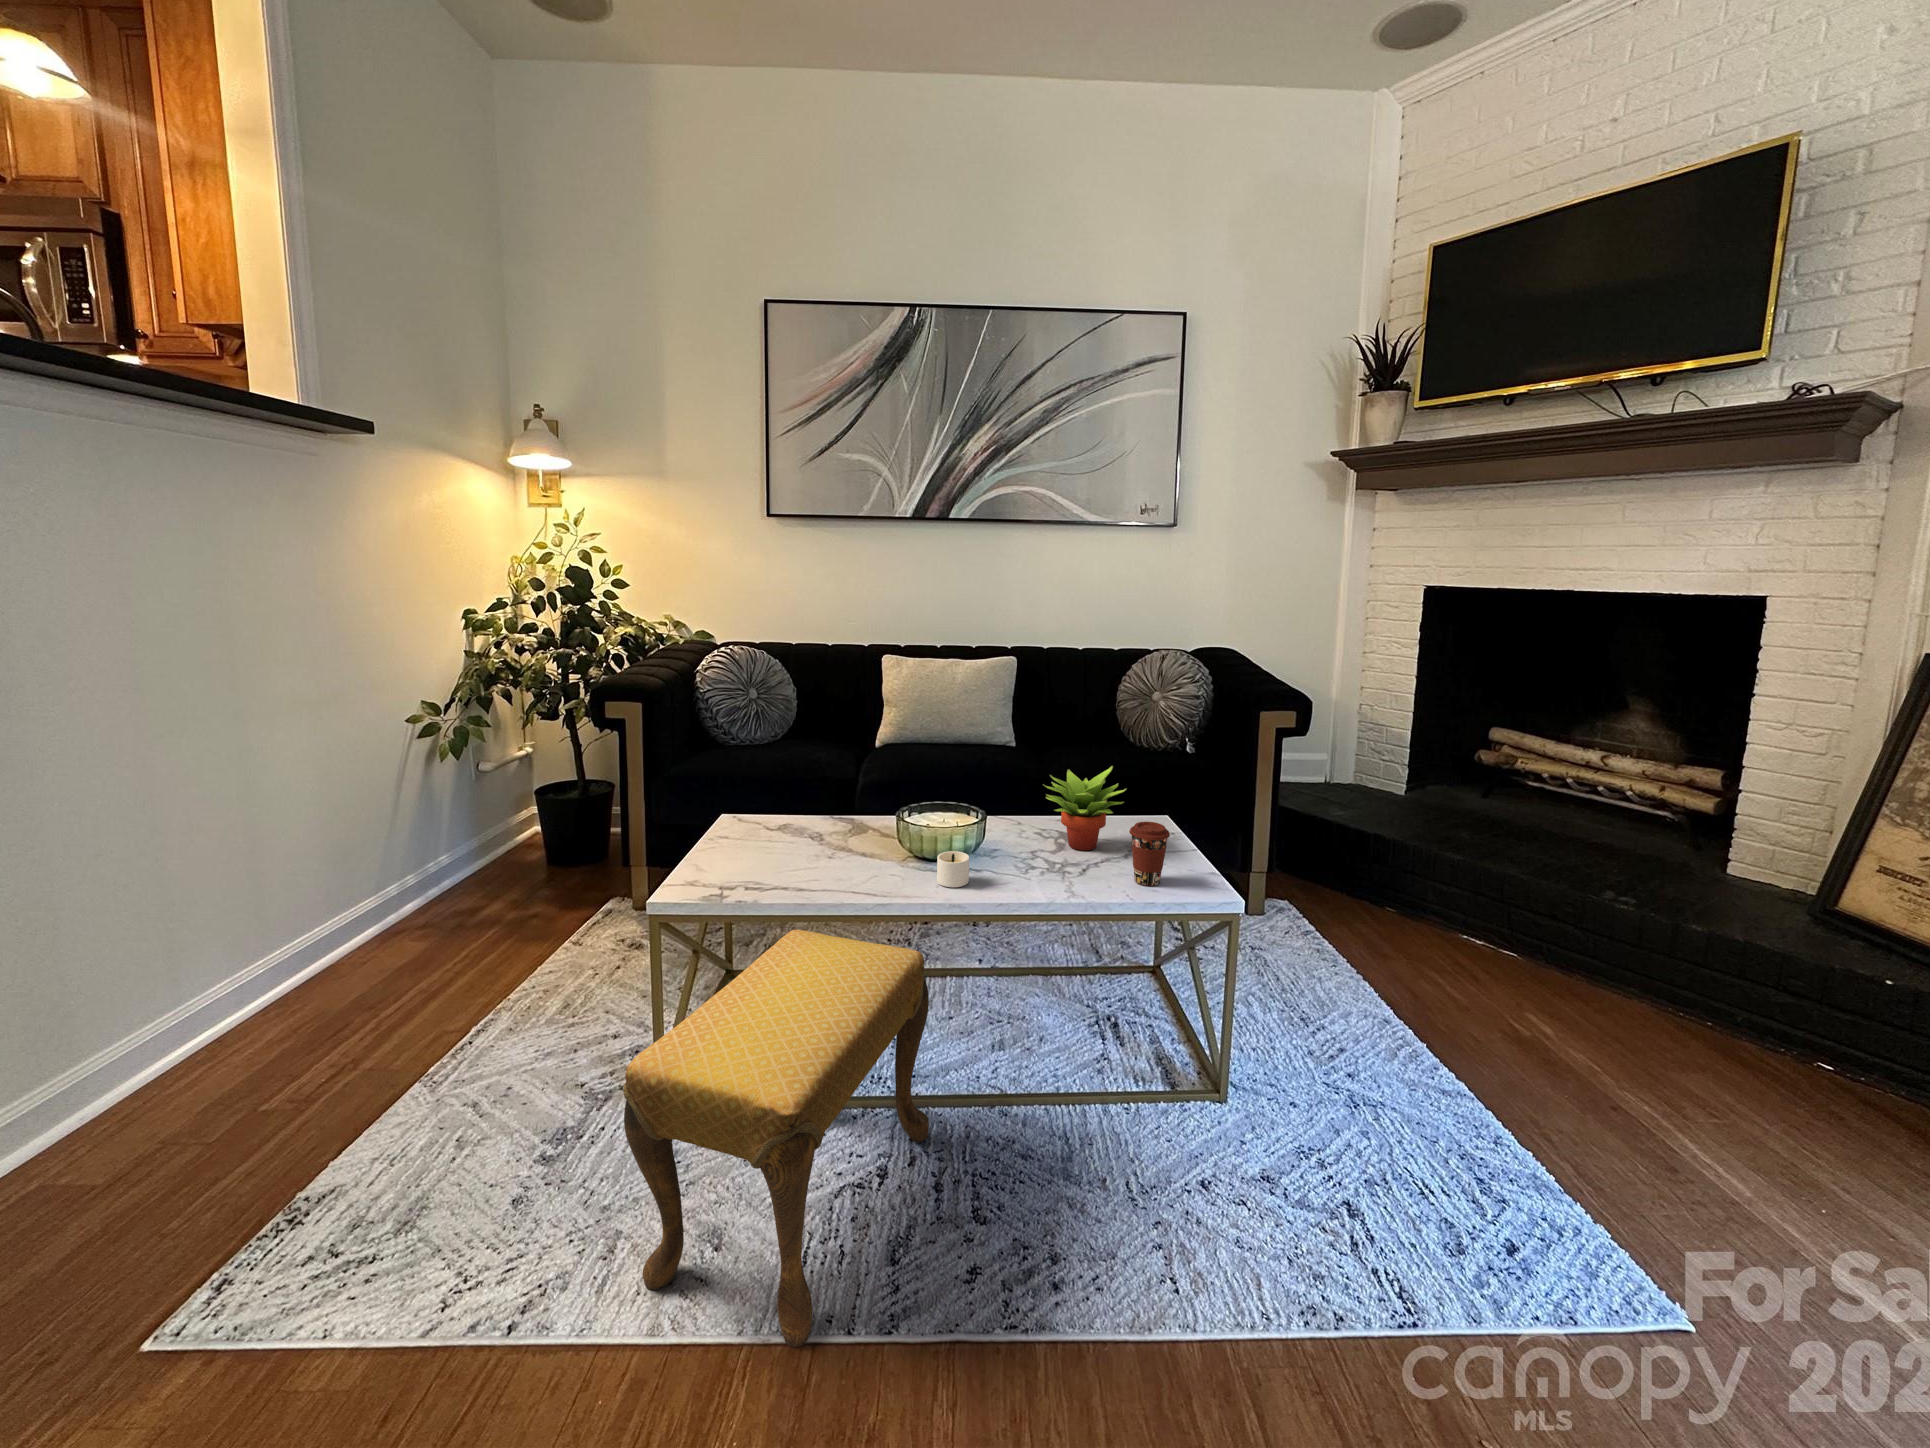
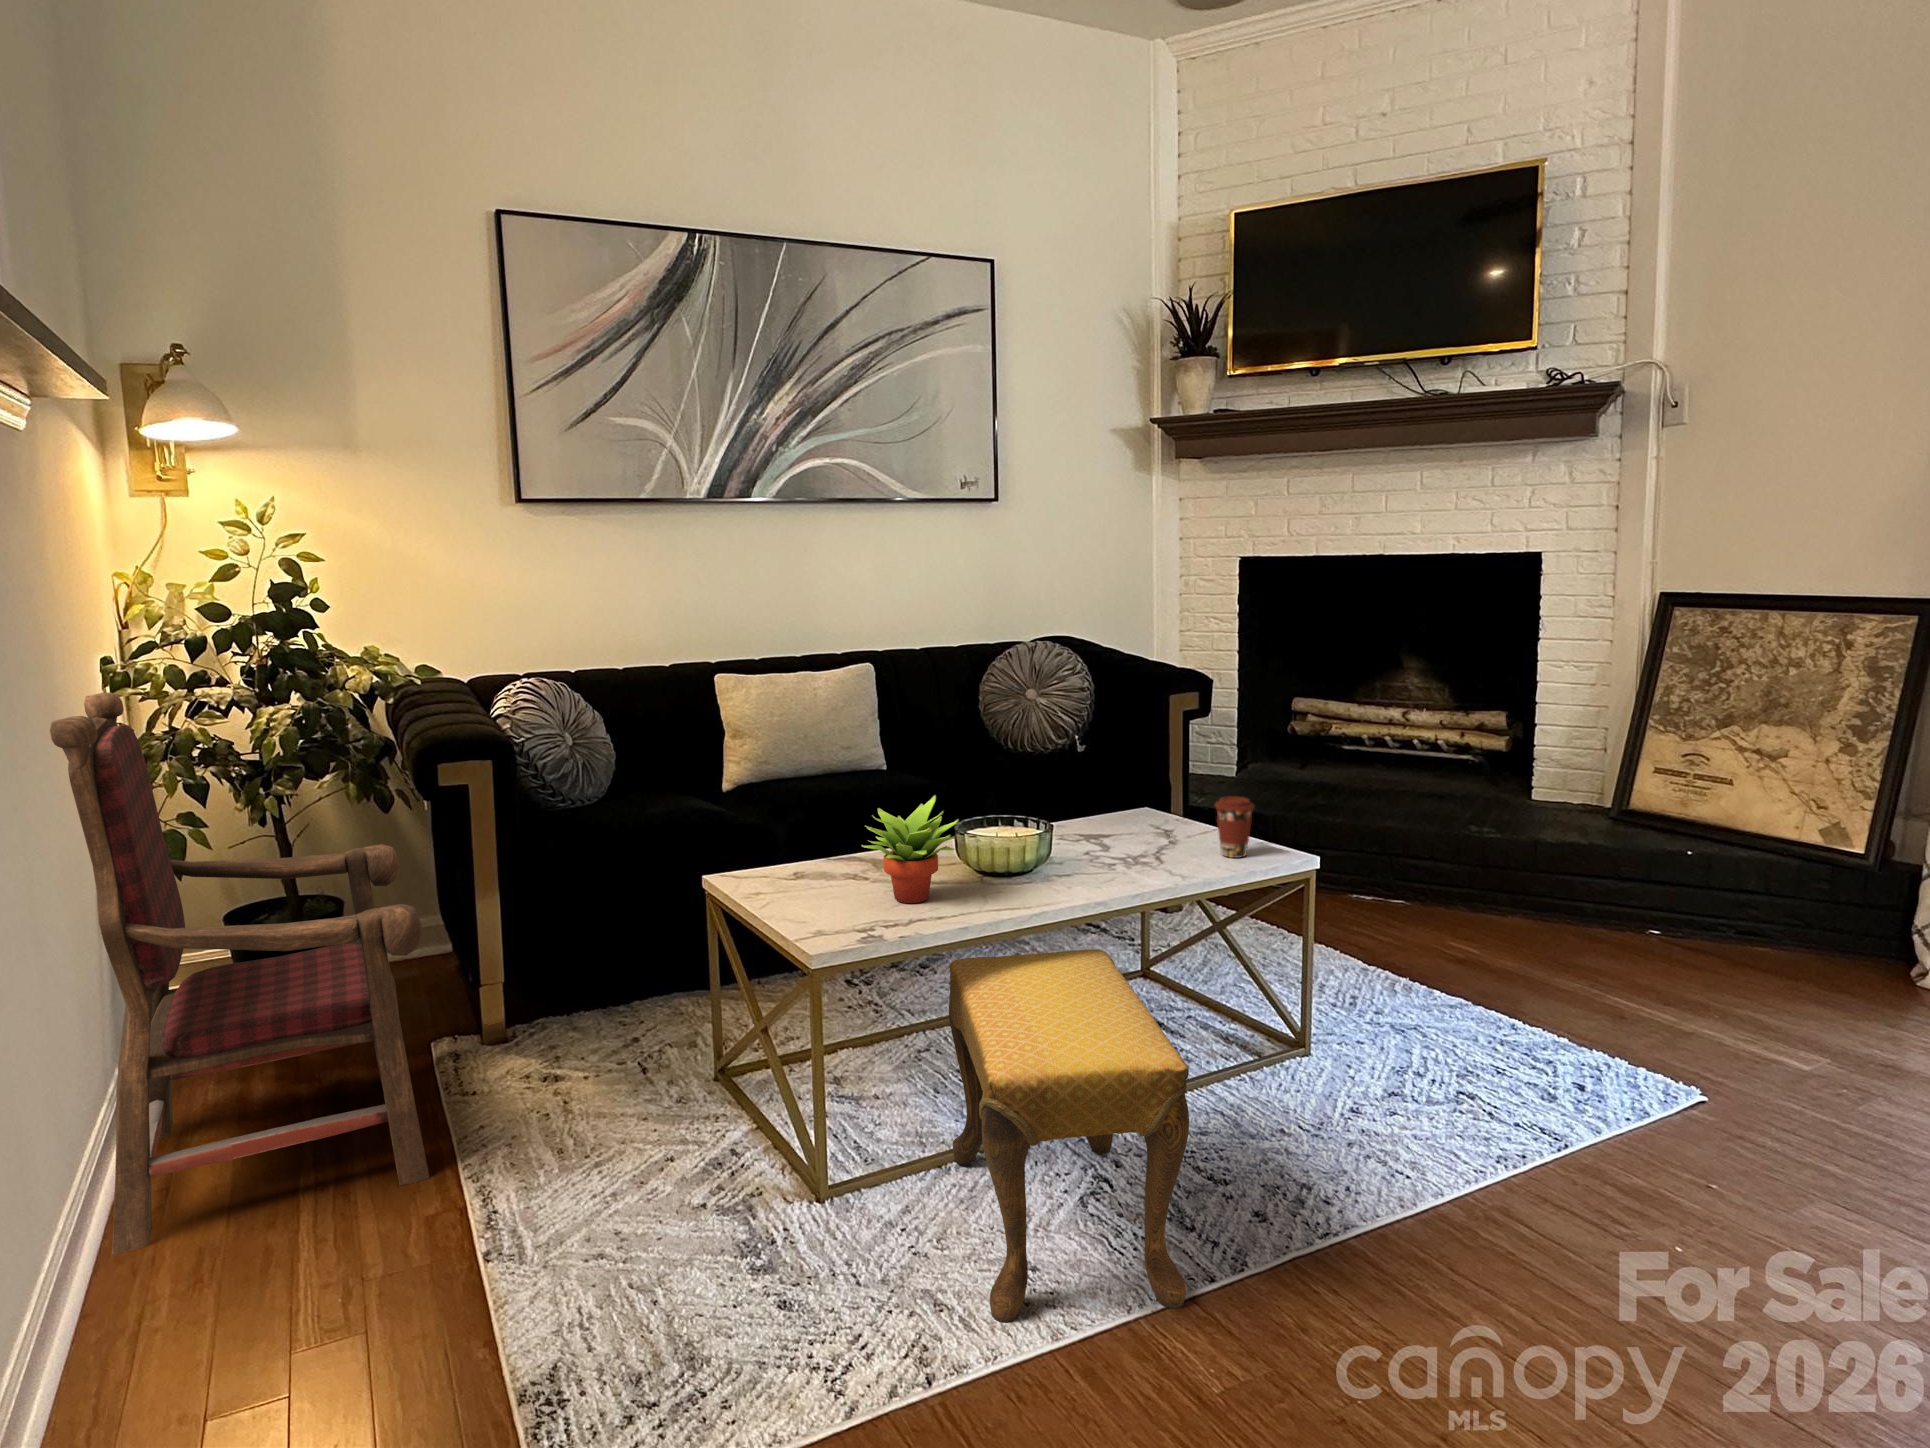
armchair: none [265,630,577,996] -> present [50,692,430,1255]
succulent plant: present [1043,766,1127,850] -> present [861,795,959,903]
candle: present [937,851,969,887] -> none [1060,854,1105,889]

